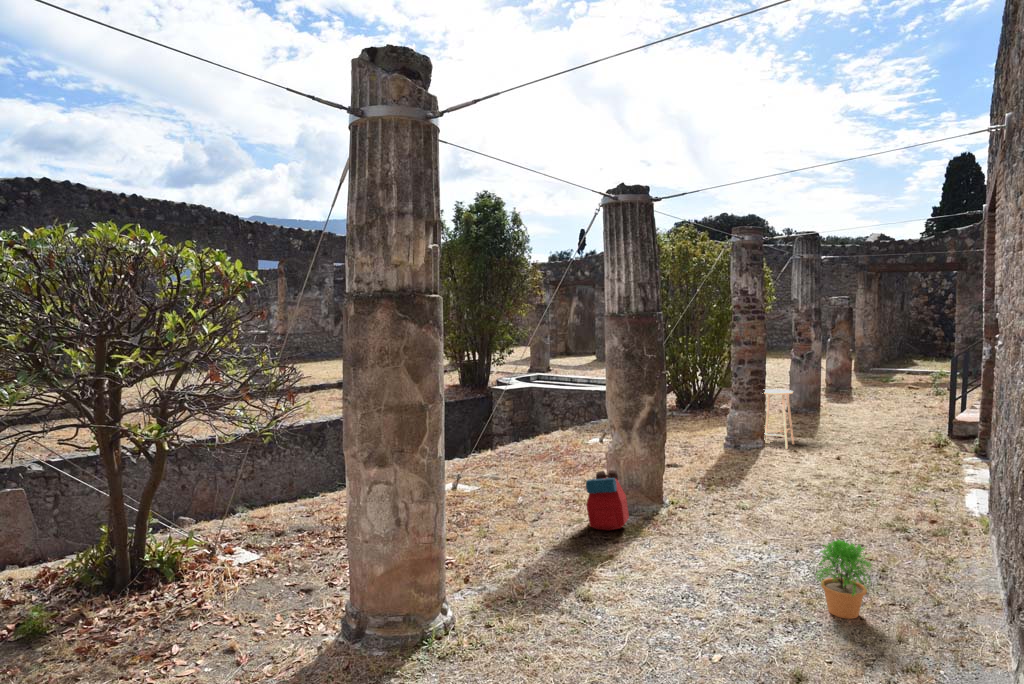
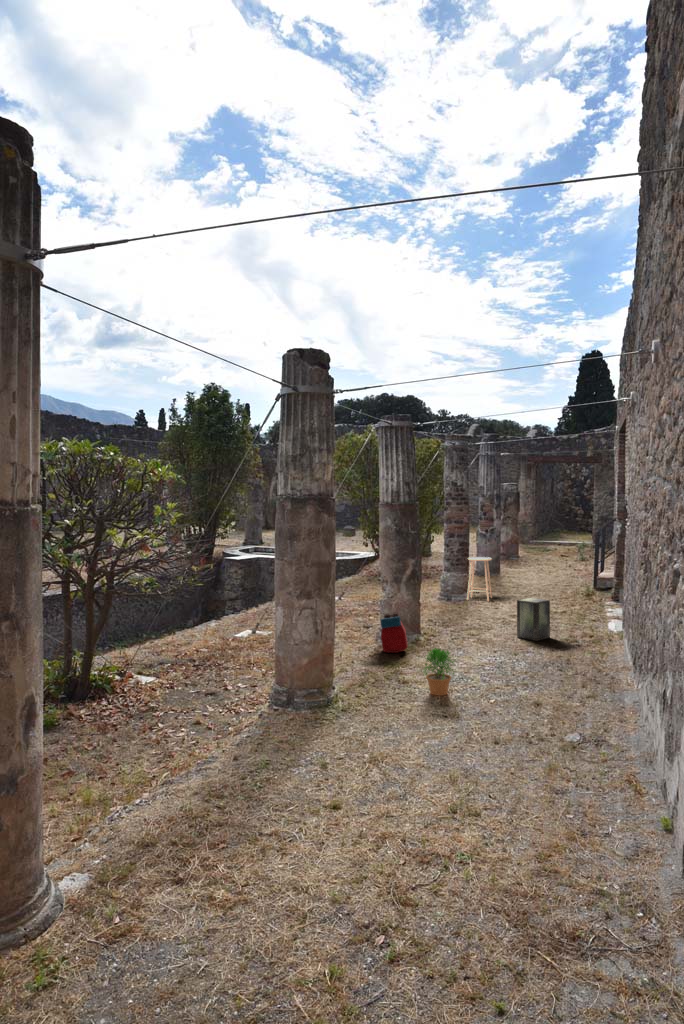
storage box: none [808,456,863,525] -> present [517,598,550,641]
potted plant: present [816,539,871,619] -> present [423,648,454,696]

